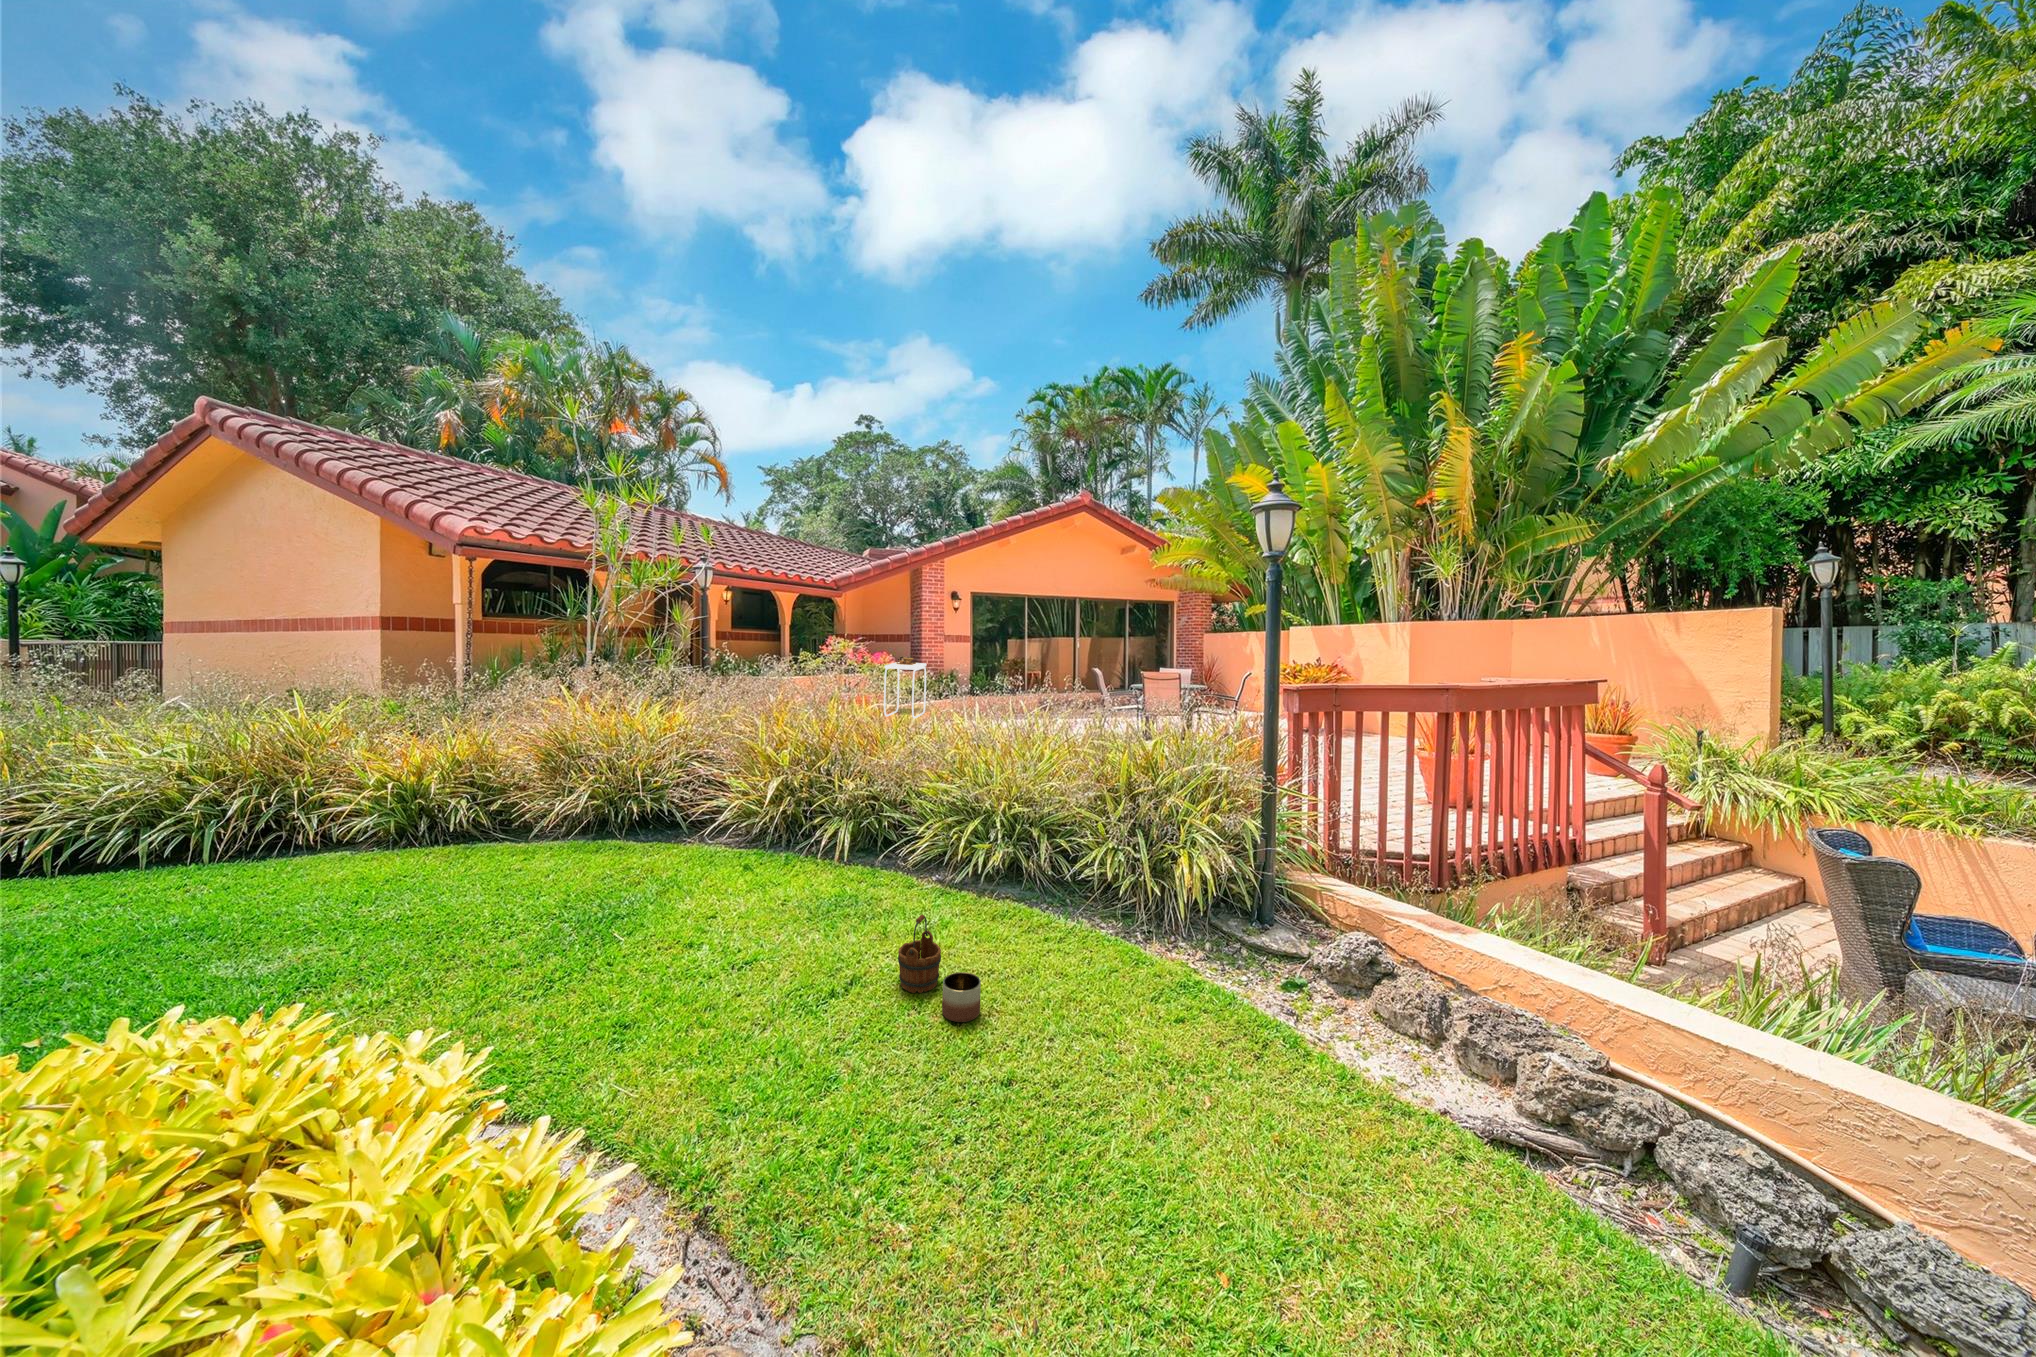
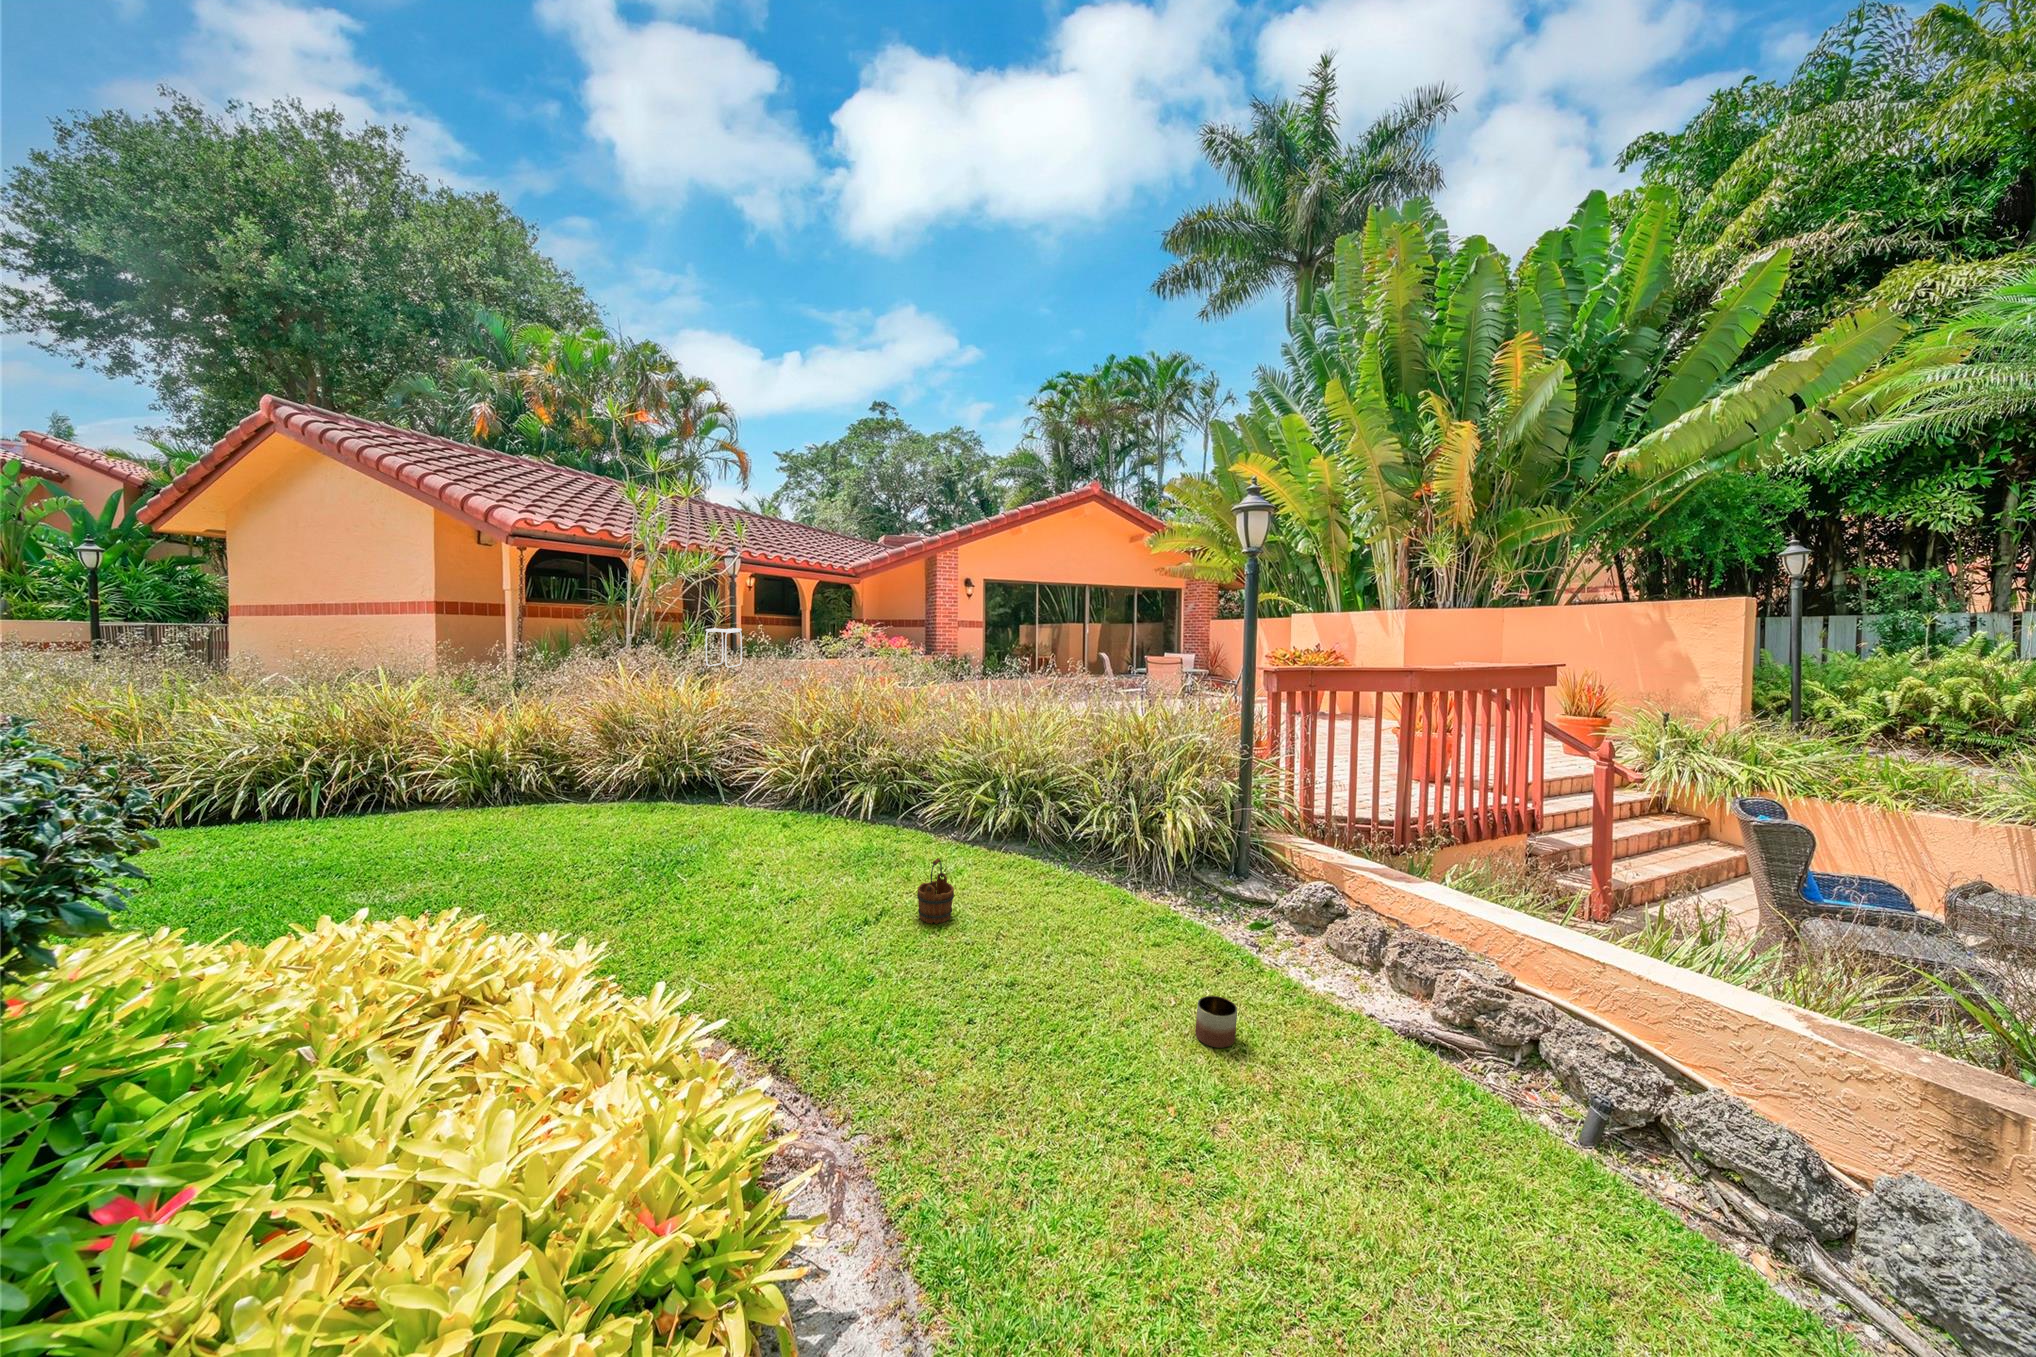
side table: present [884,657,926,718] -> present [706,623,742,668]
planter: present [942,972,981,1022] -> present [1195,996,1237,1048]

